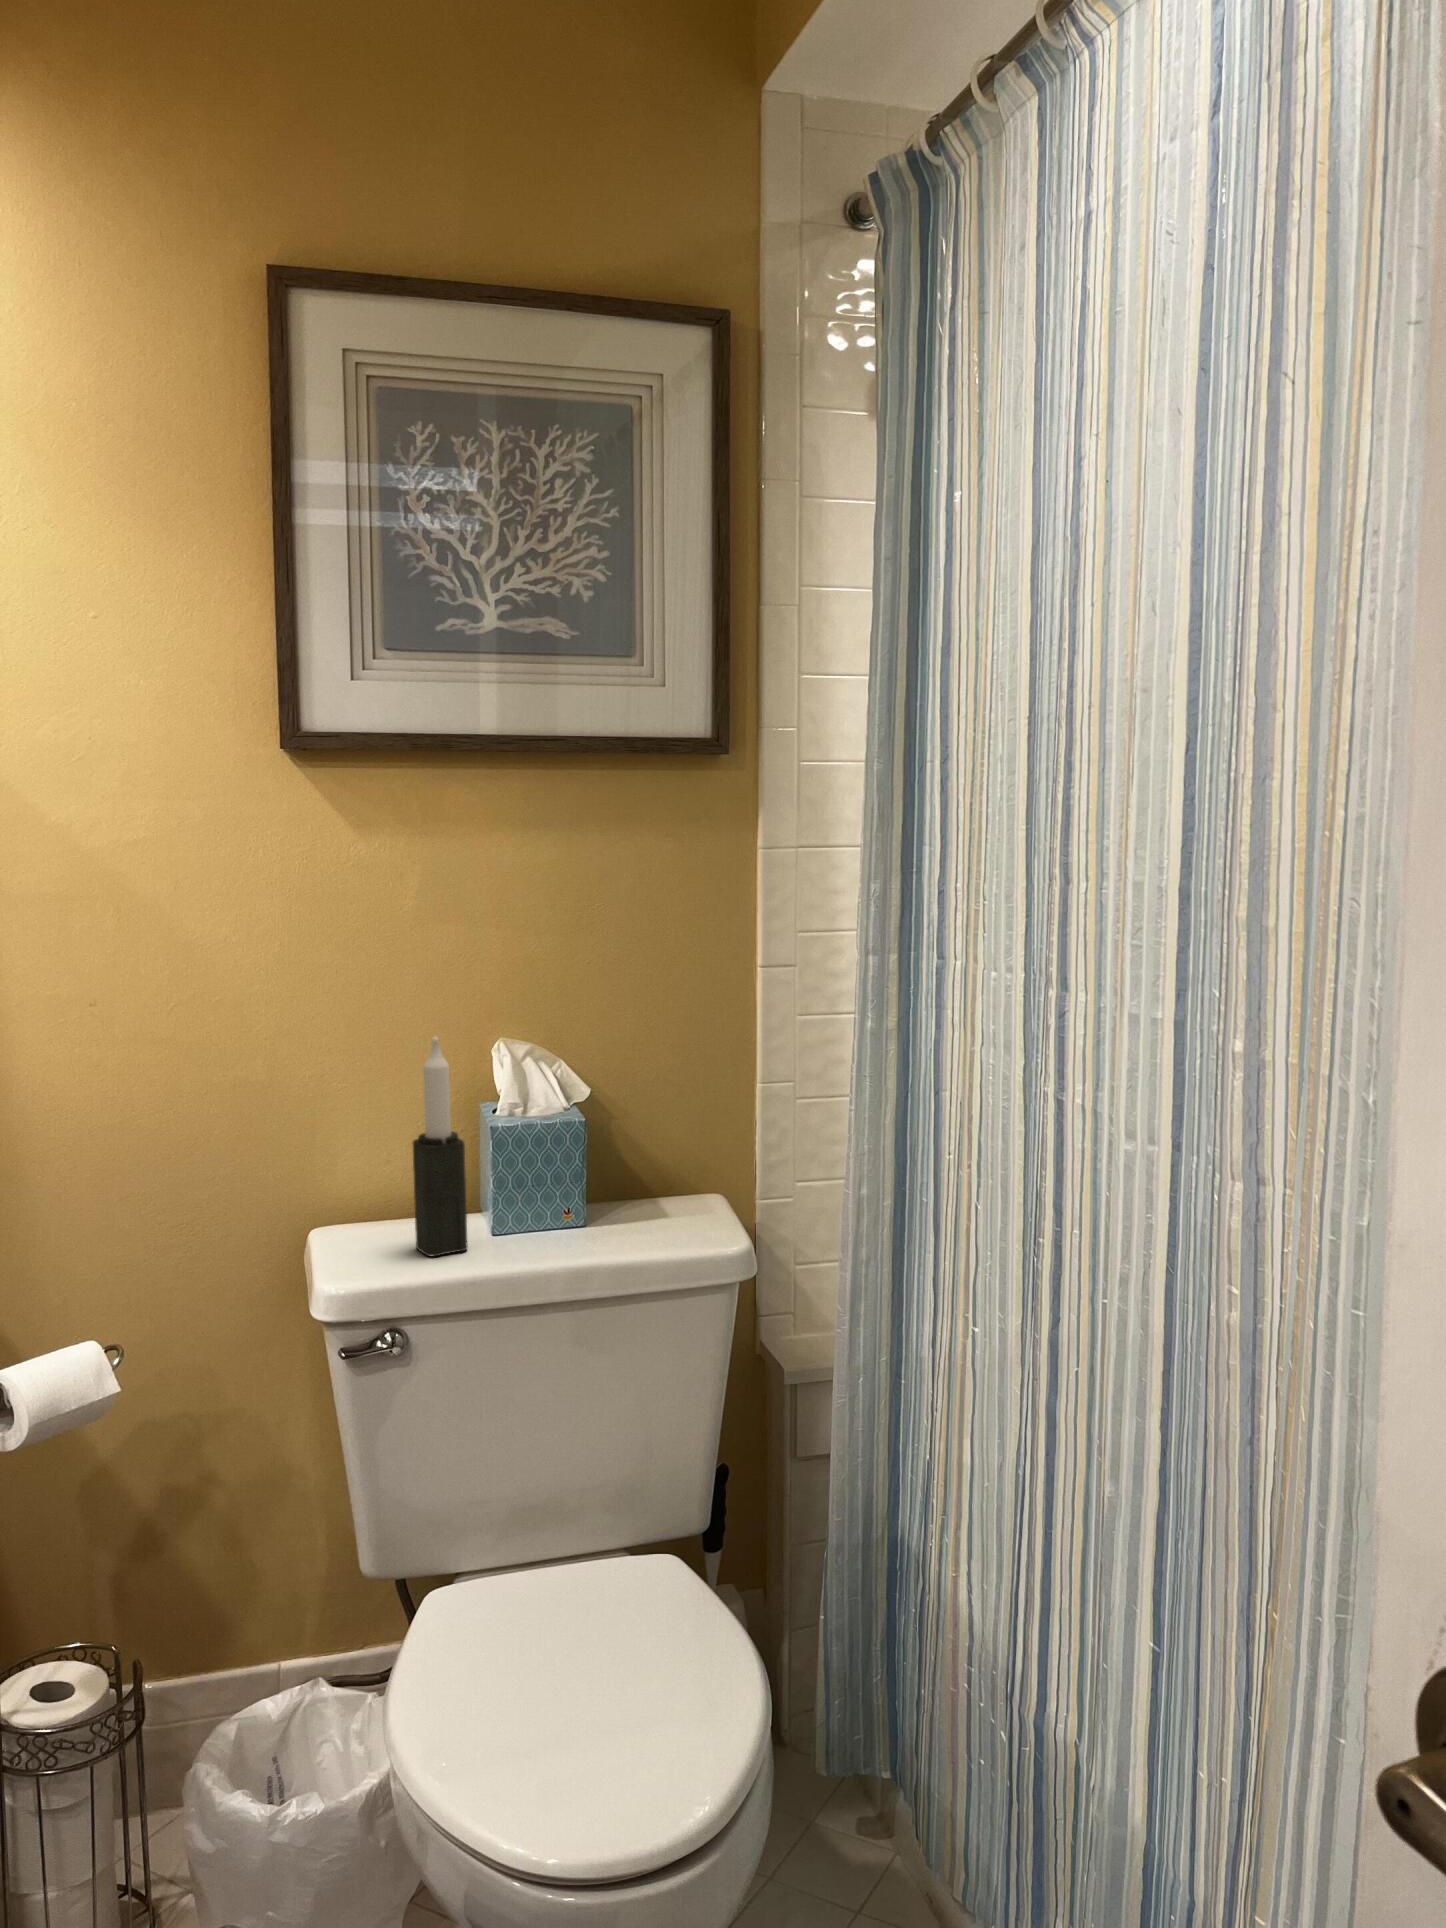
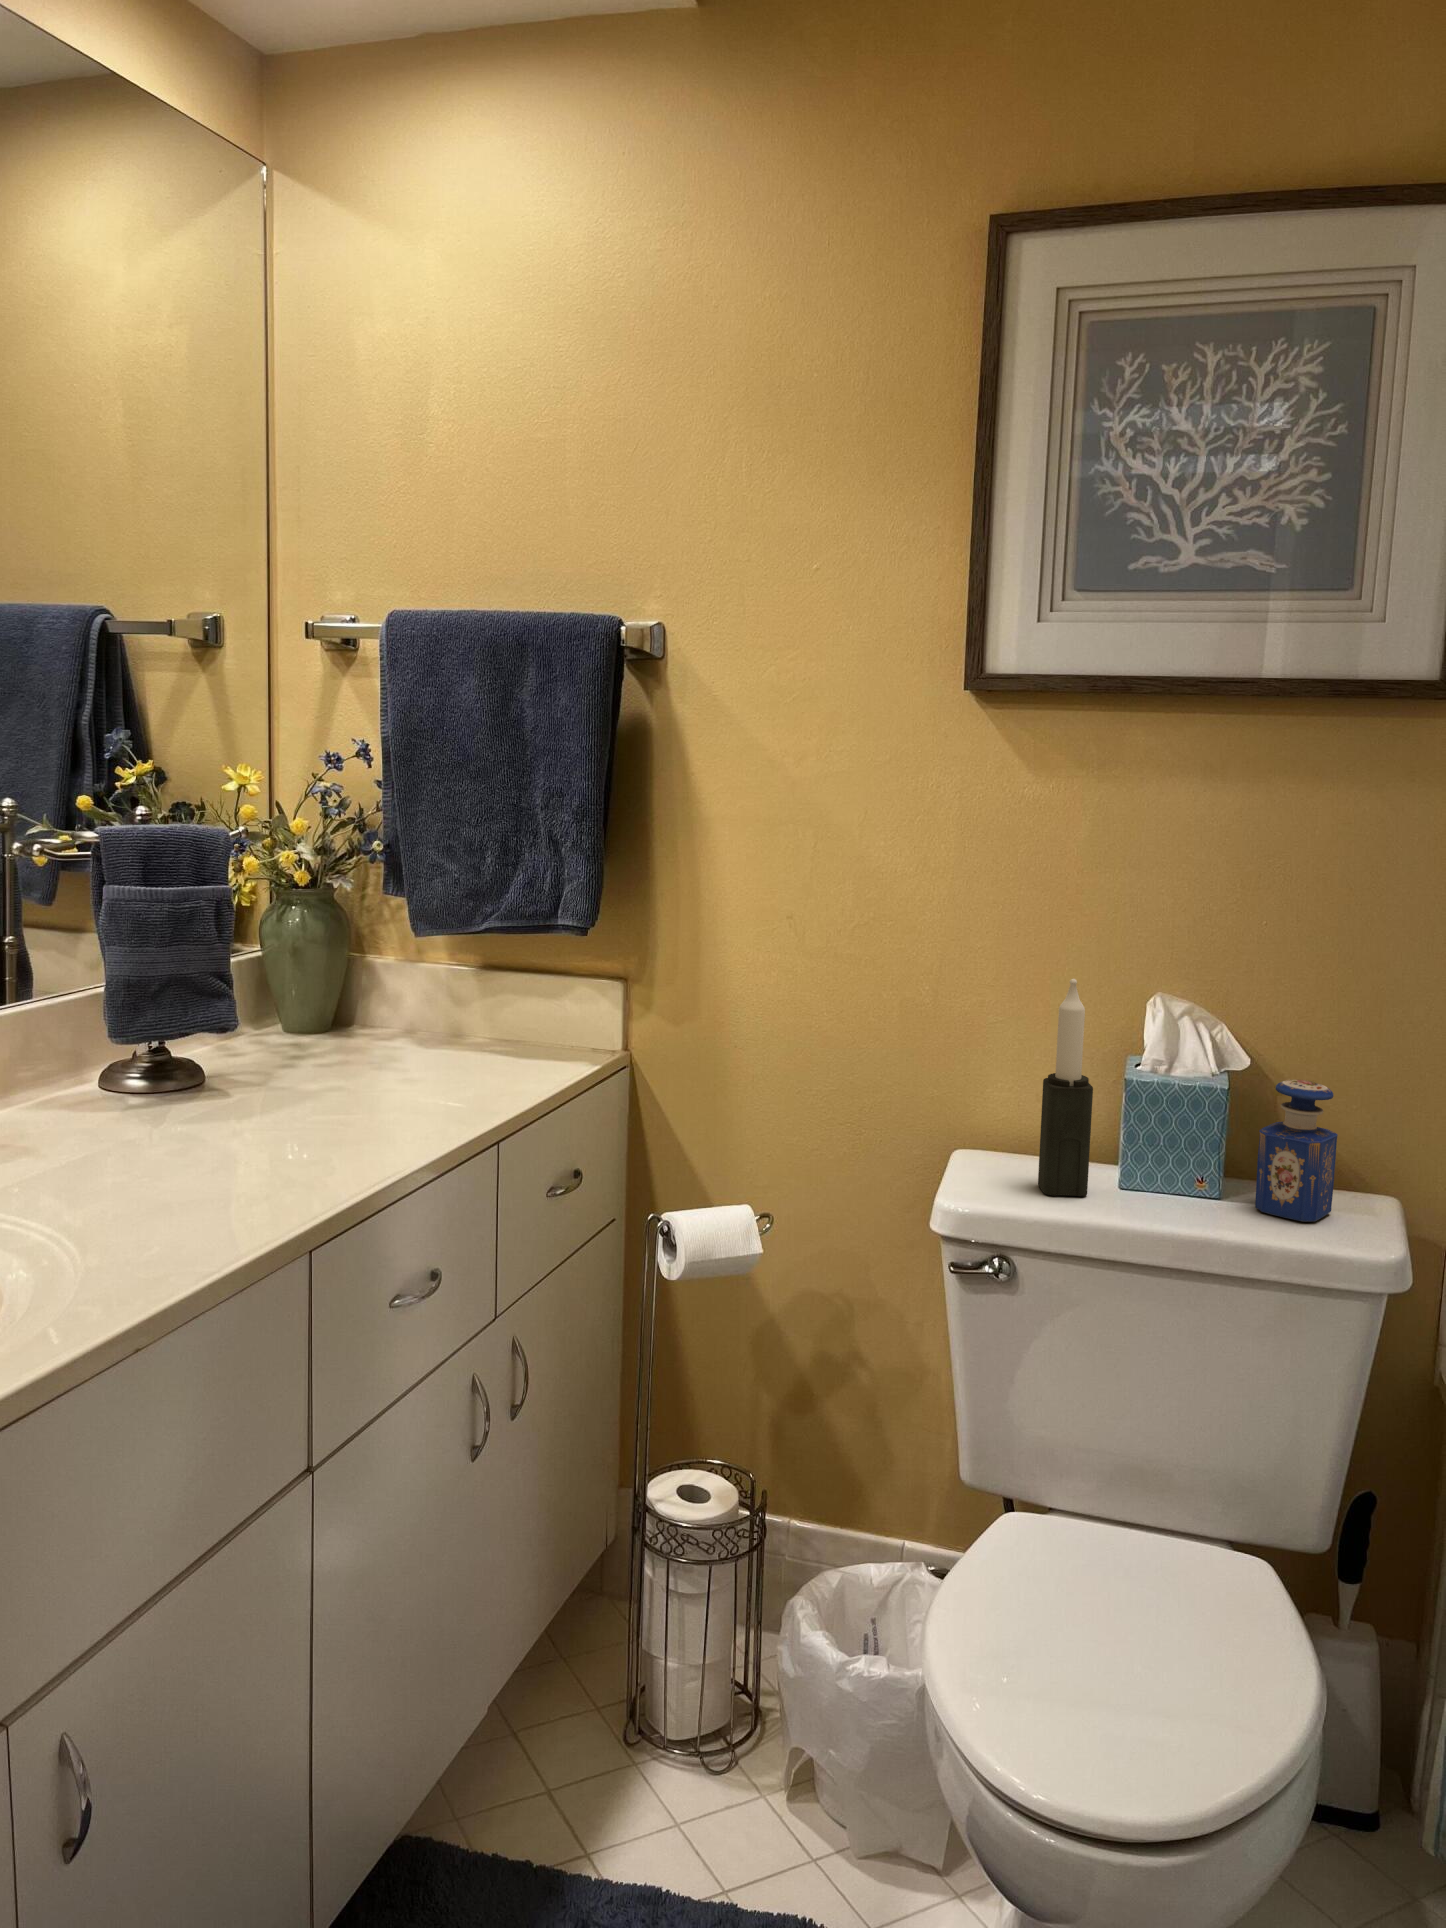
perfume bottle: none [616,1103,681,1233] -> present [1255,1080,1338,1221]

